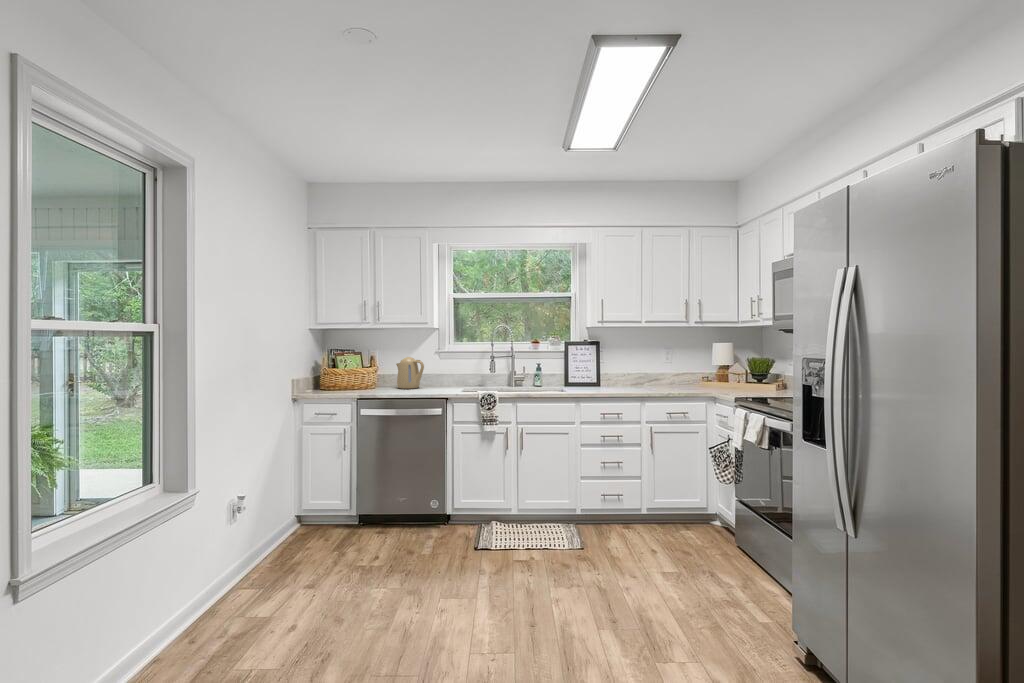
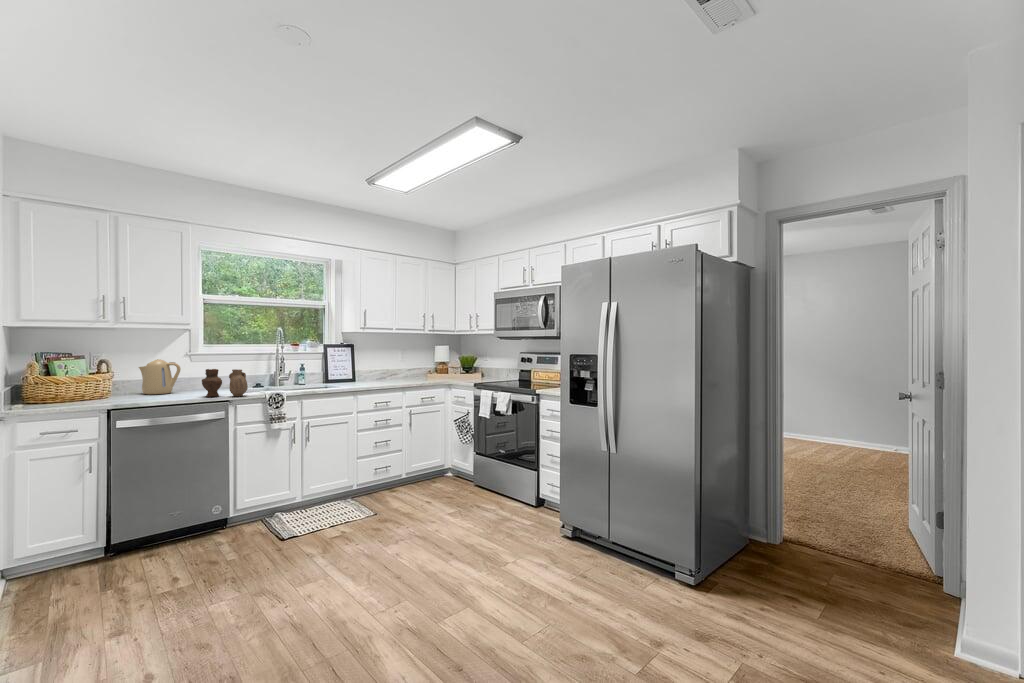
vase: none [427,367,462,395] -> present [202,369,248,397]

